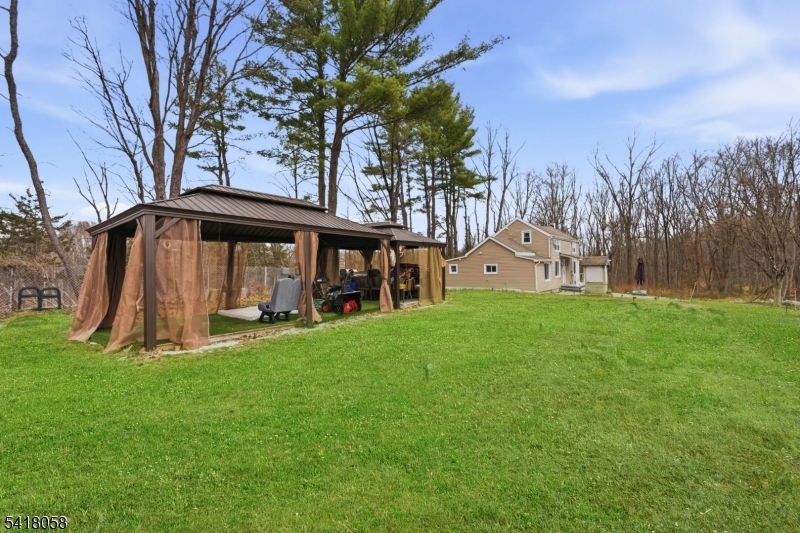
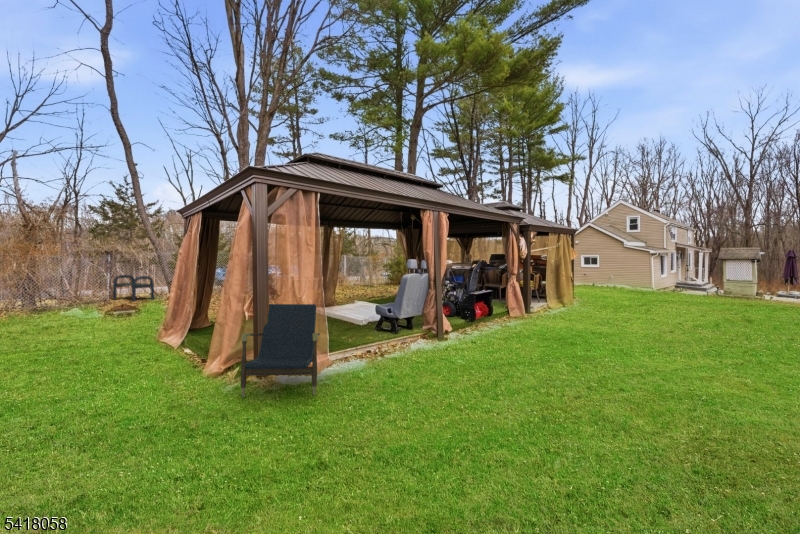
lounge chair: none [131,299,192,359] -> present [241,304,320,397]

